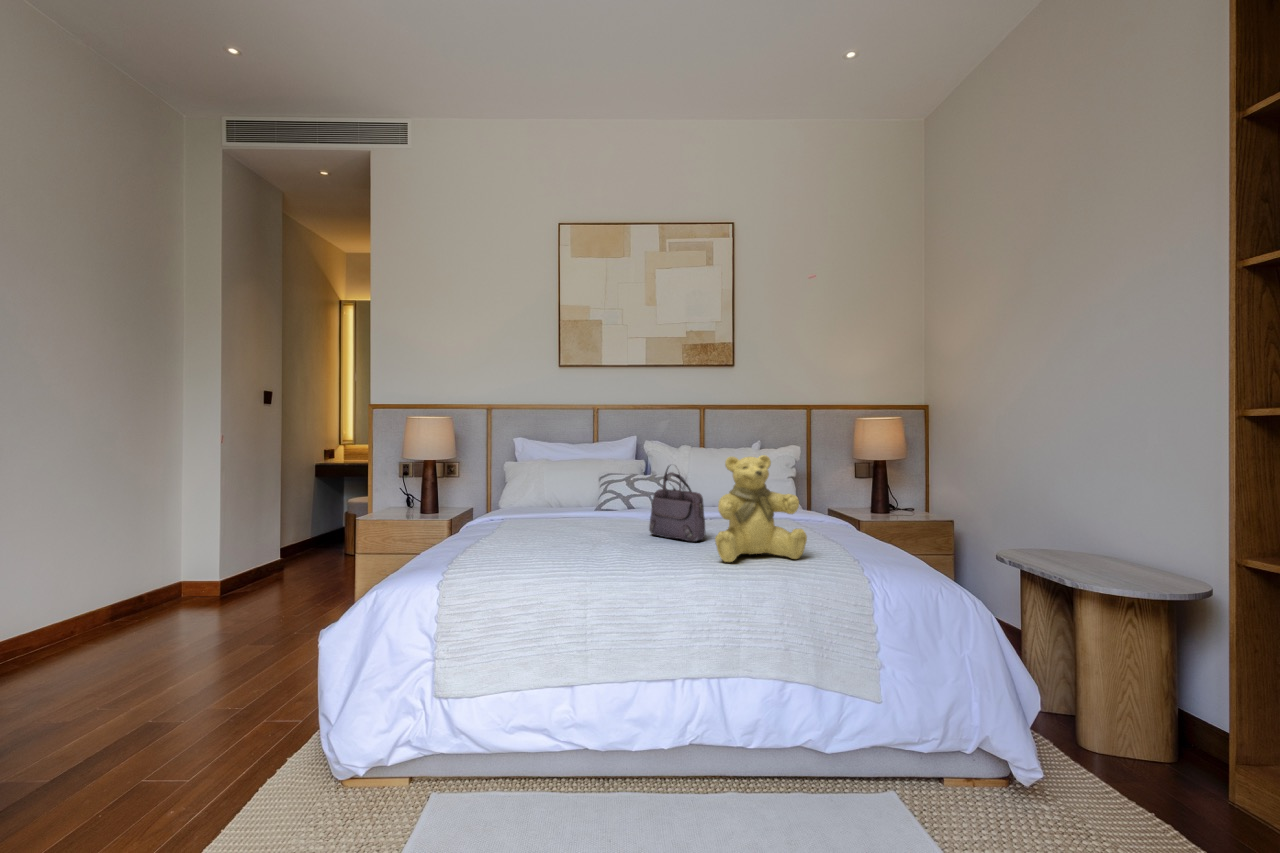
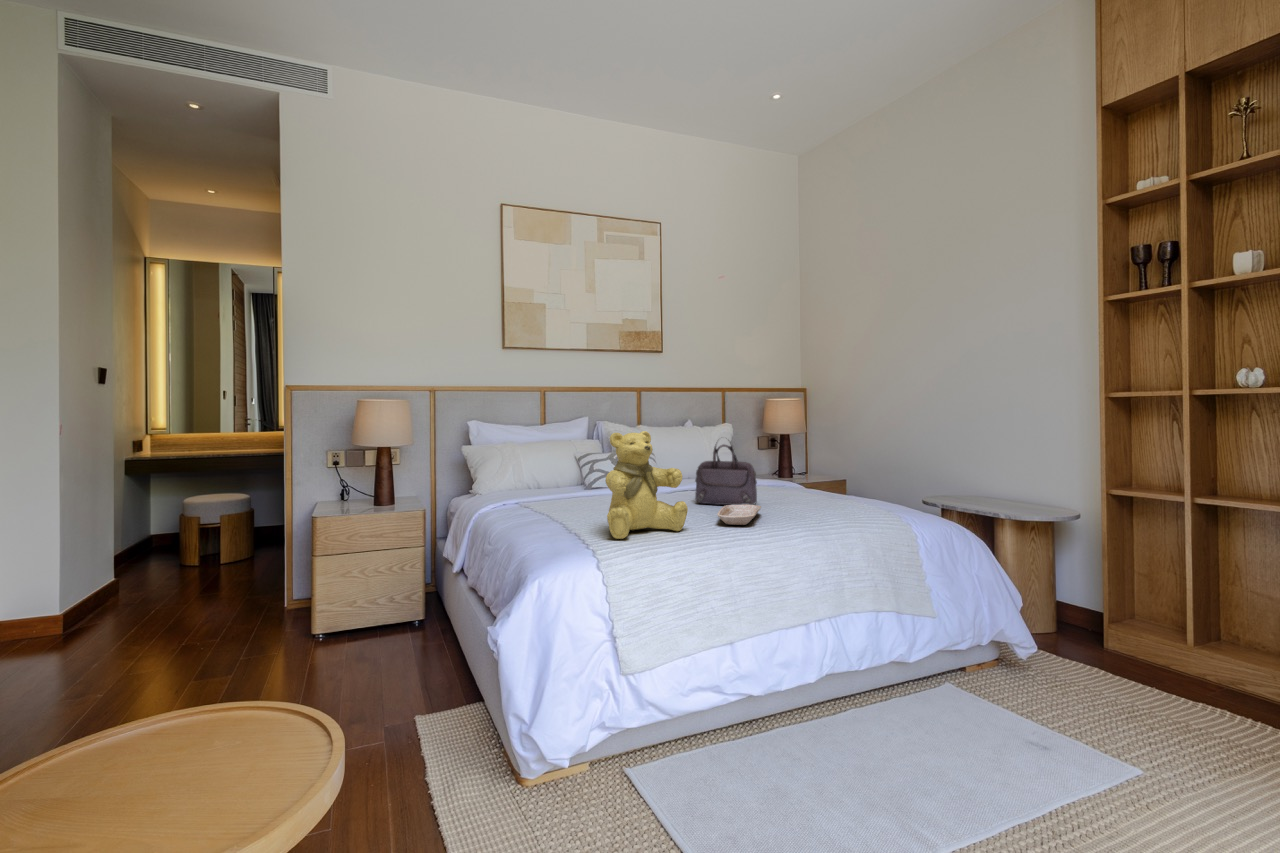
teddy bear: present [715,455,807,562] -> present [605,431,688,539]
tray: none [600,539,677,563] -> present [717,504,761,525]

